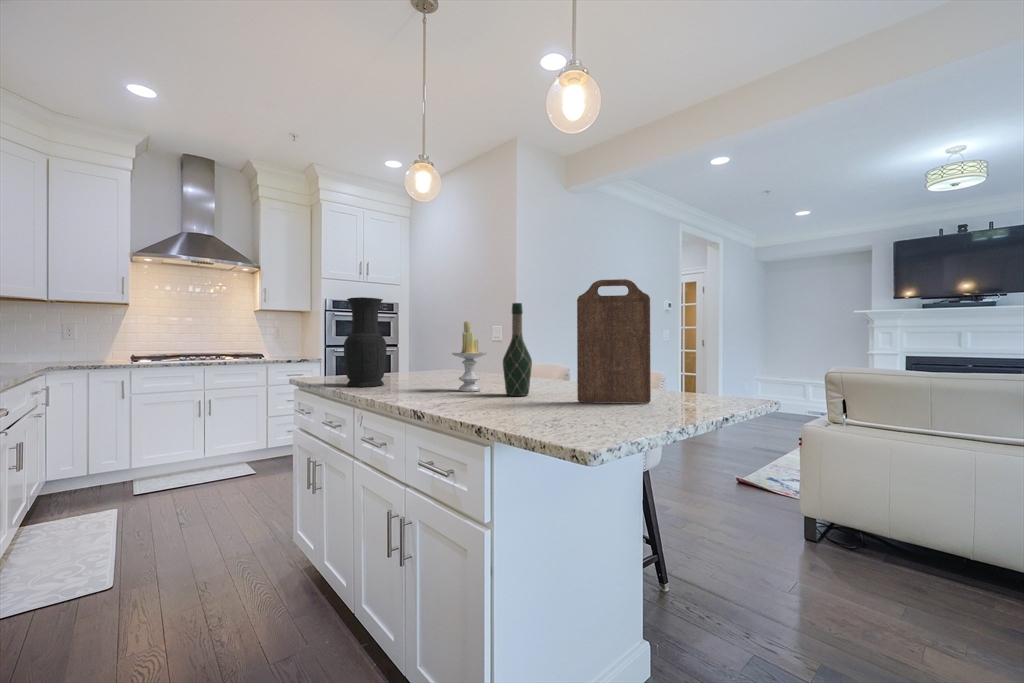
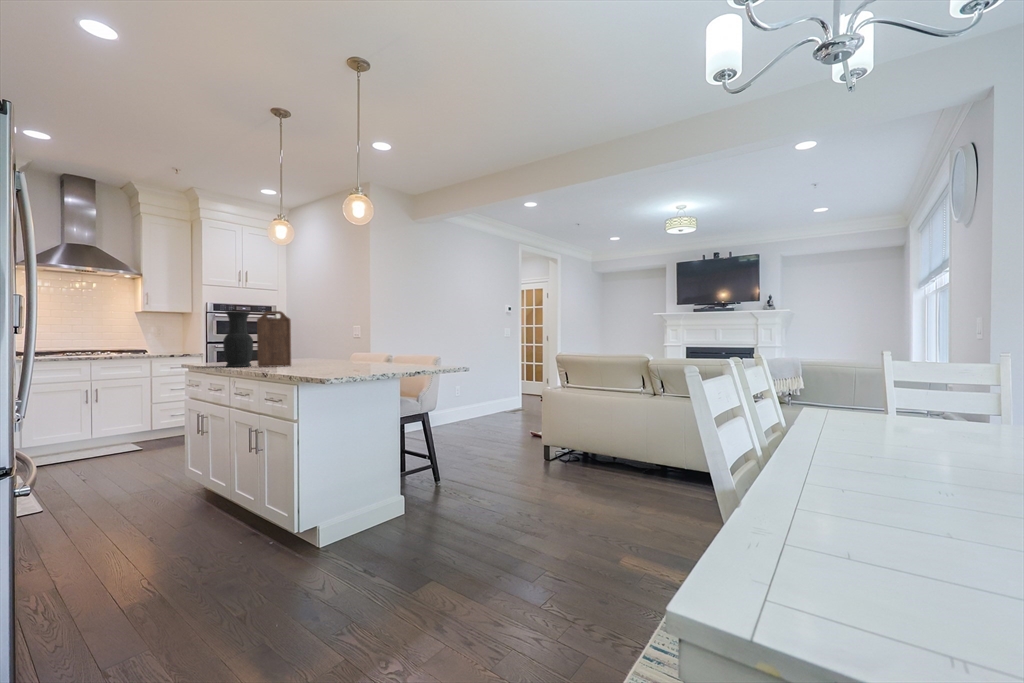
cutting board: present [577,279,651,403] -> present [257,311,291,367]
wine bottle: present [503,303,532,396] -> none [320,317,338,368]
candle: present [452,321,486,392] -> none [293,327,316,367]

